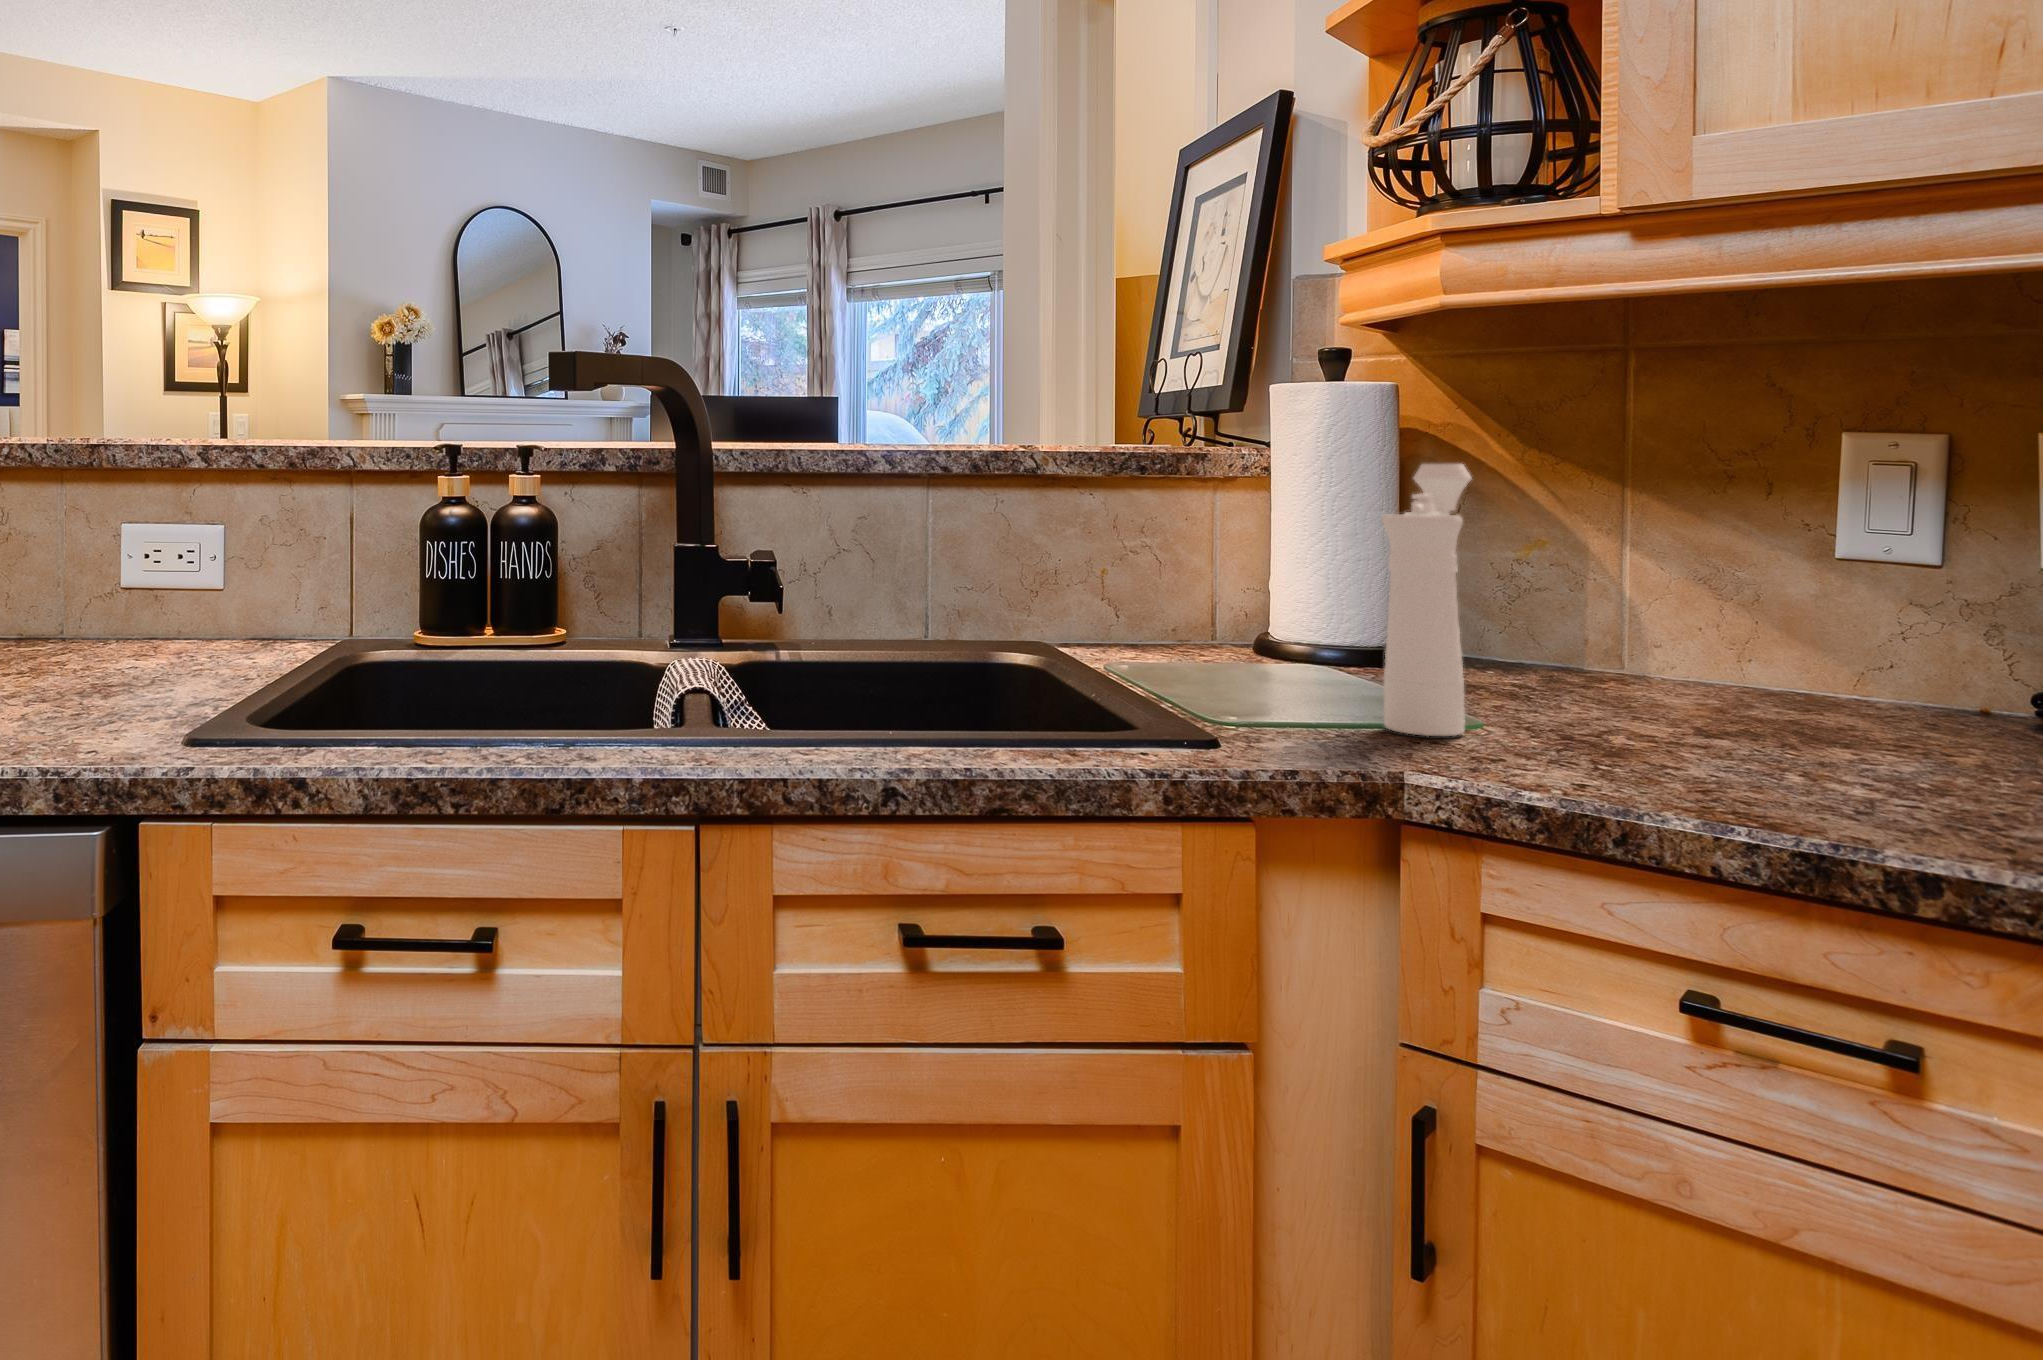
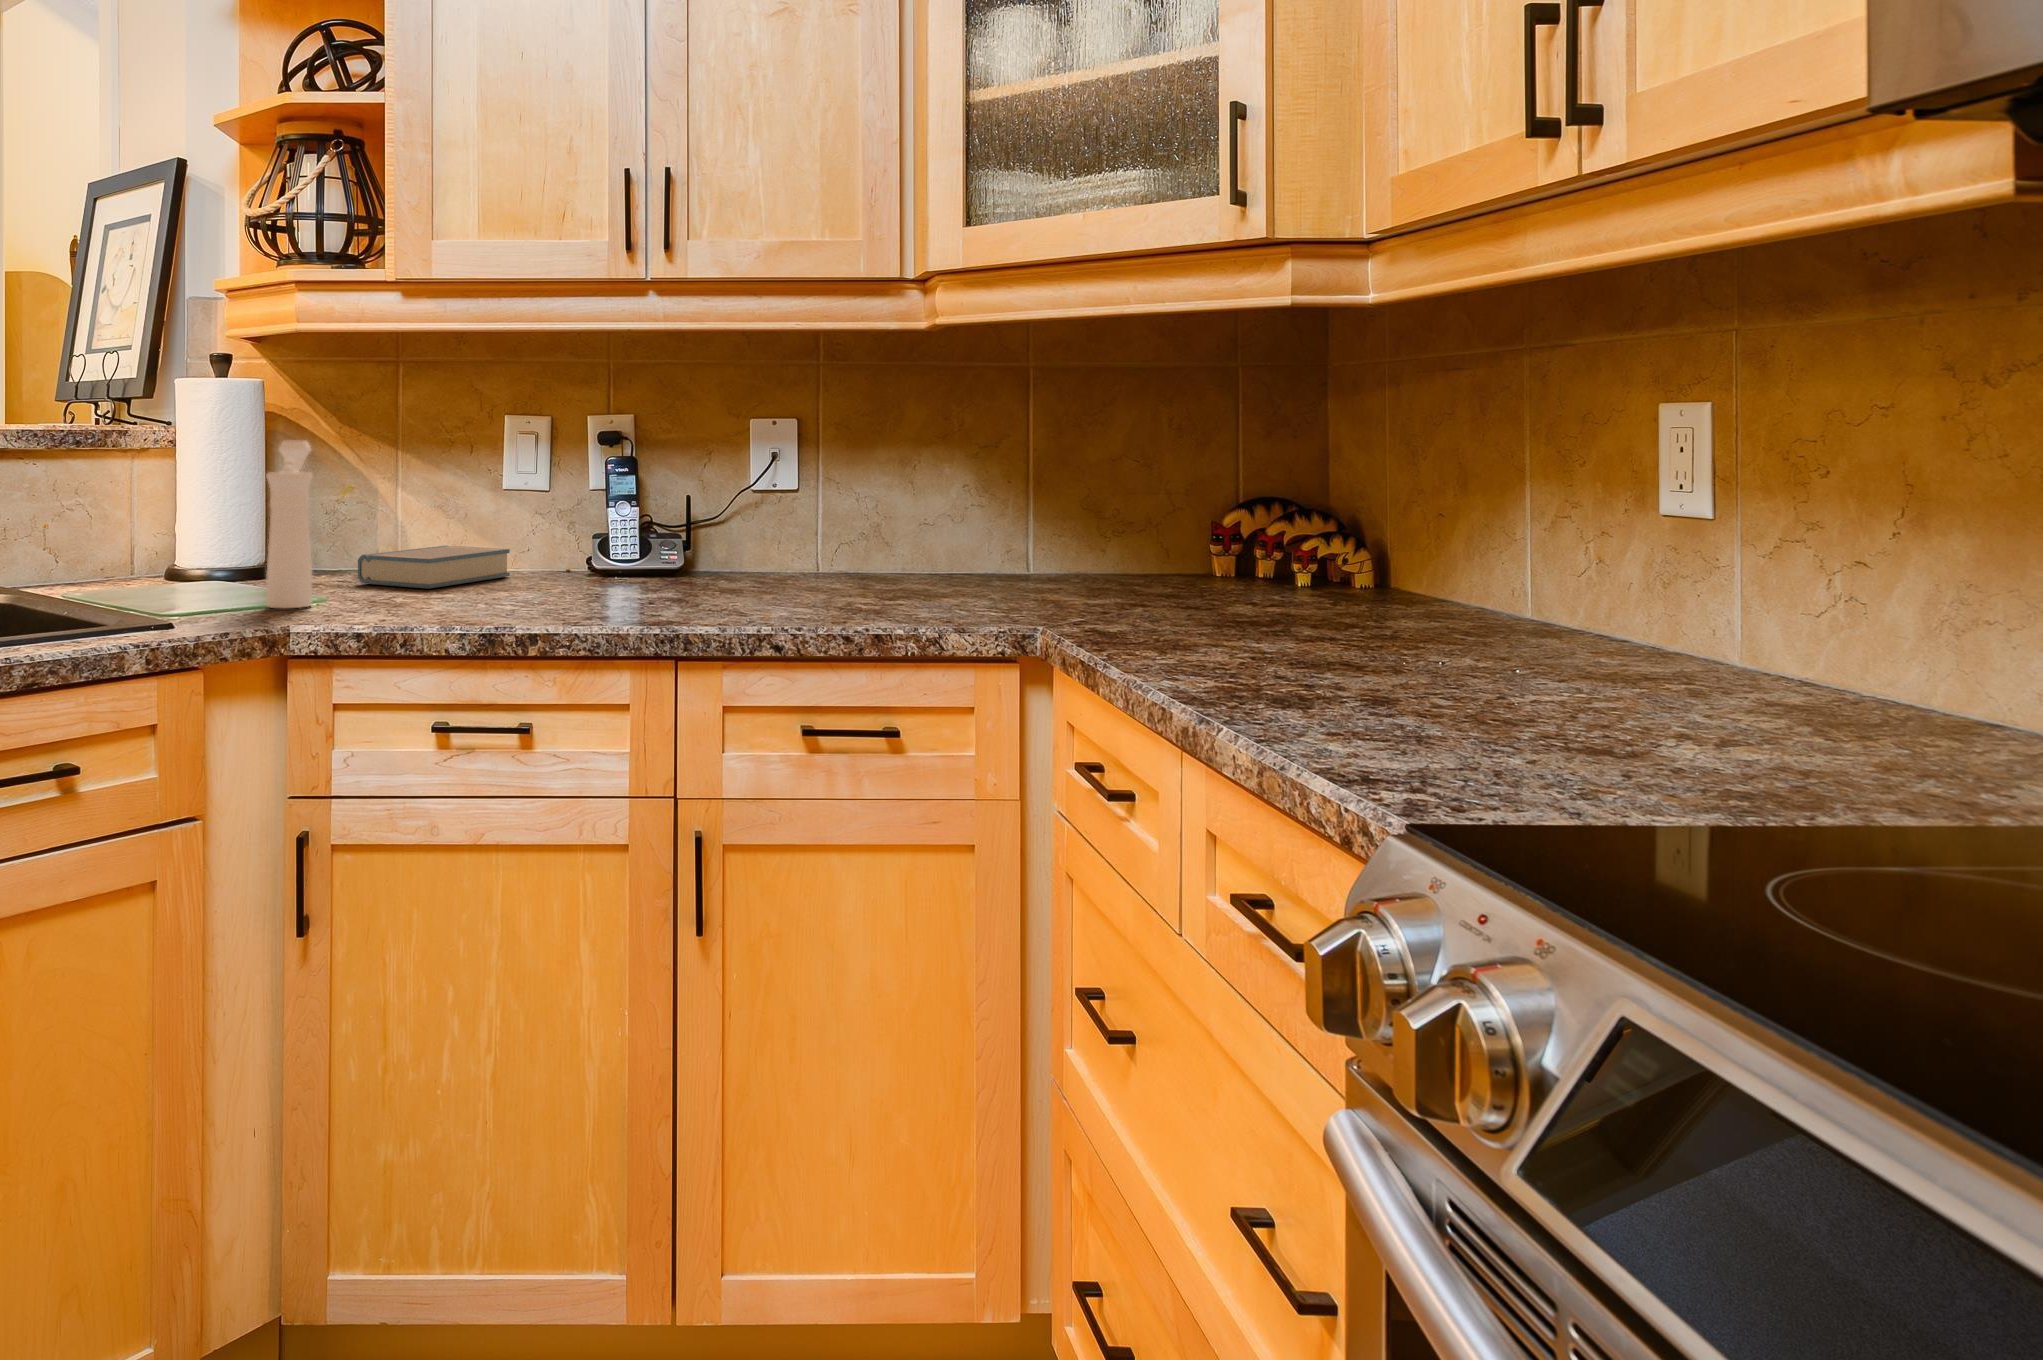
hardback book: none [1567,646,1896,725] -> present [358,546,510,589]

